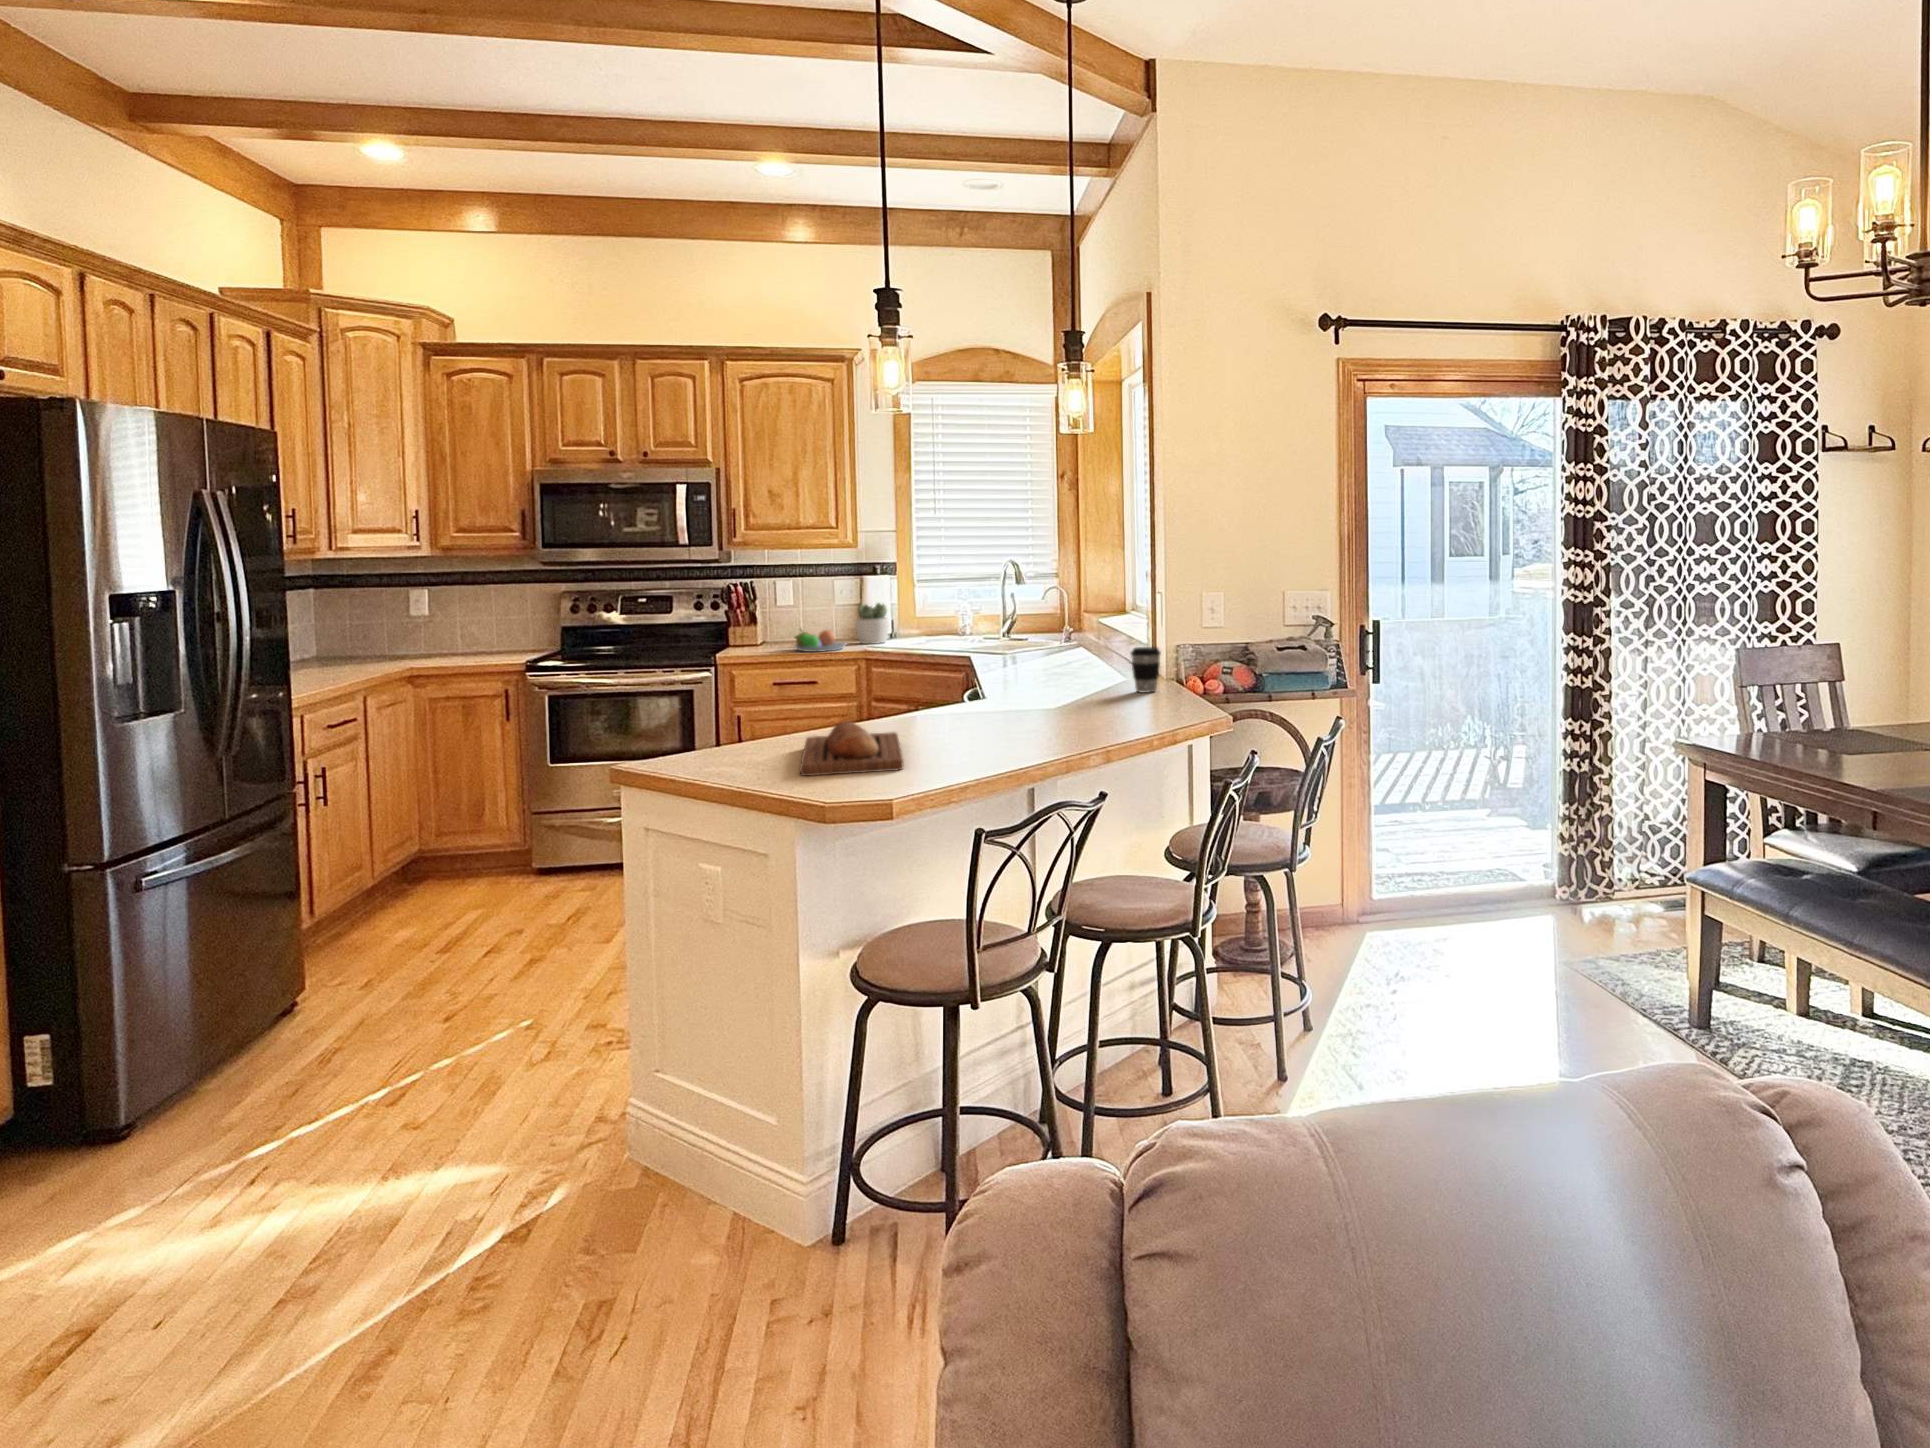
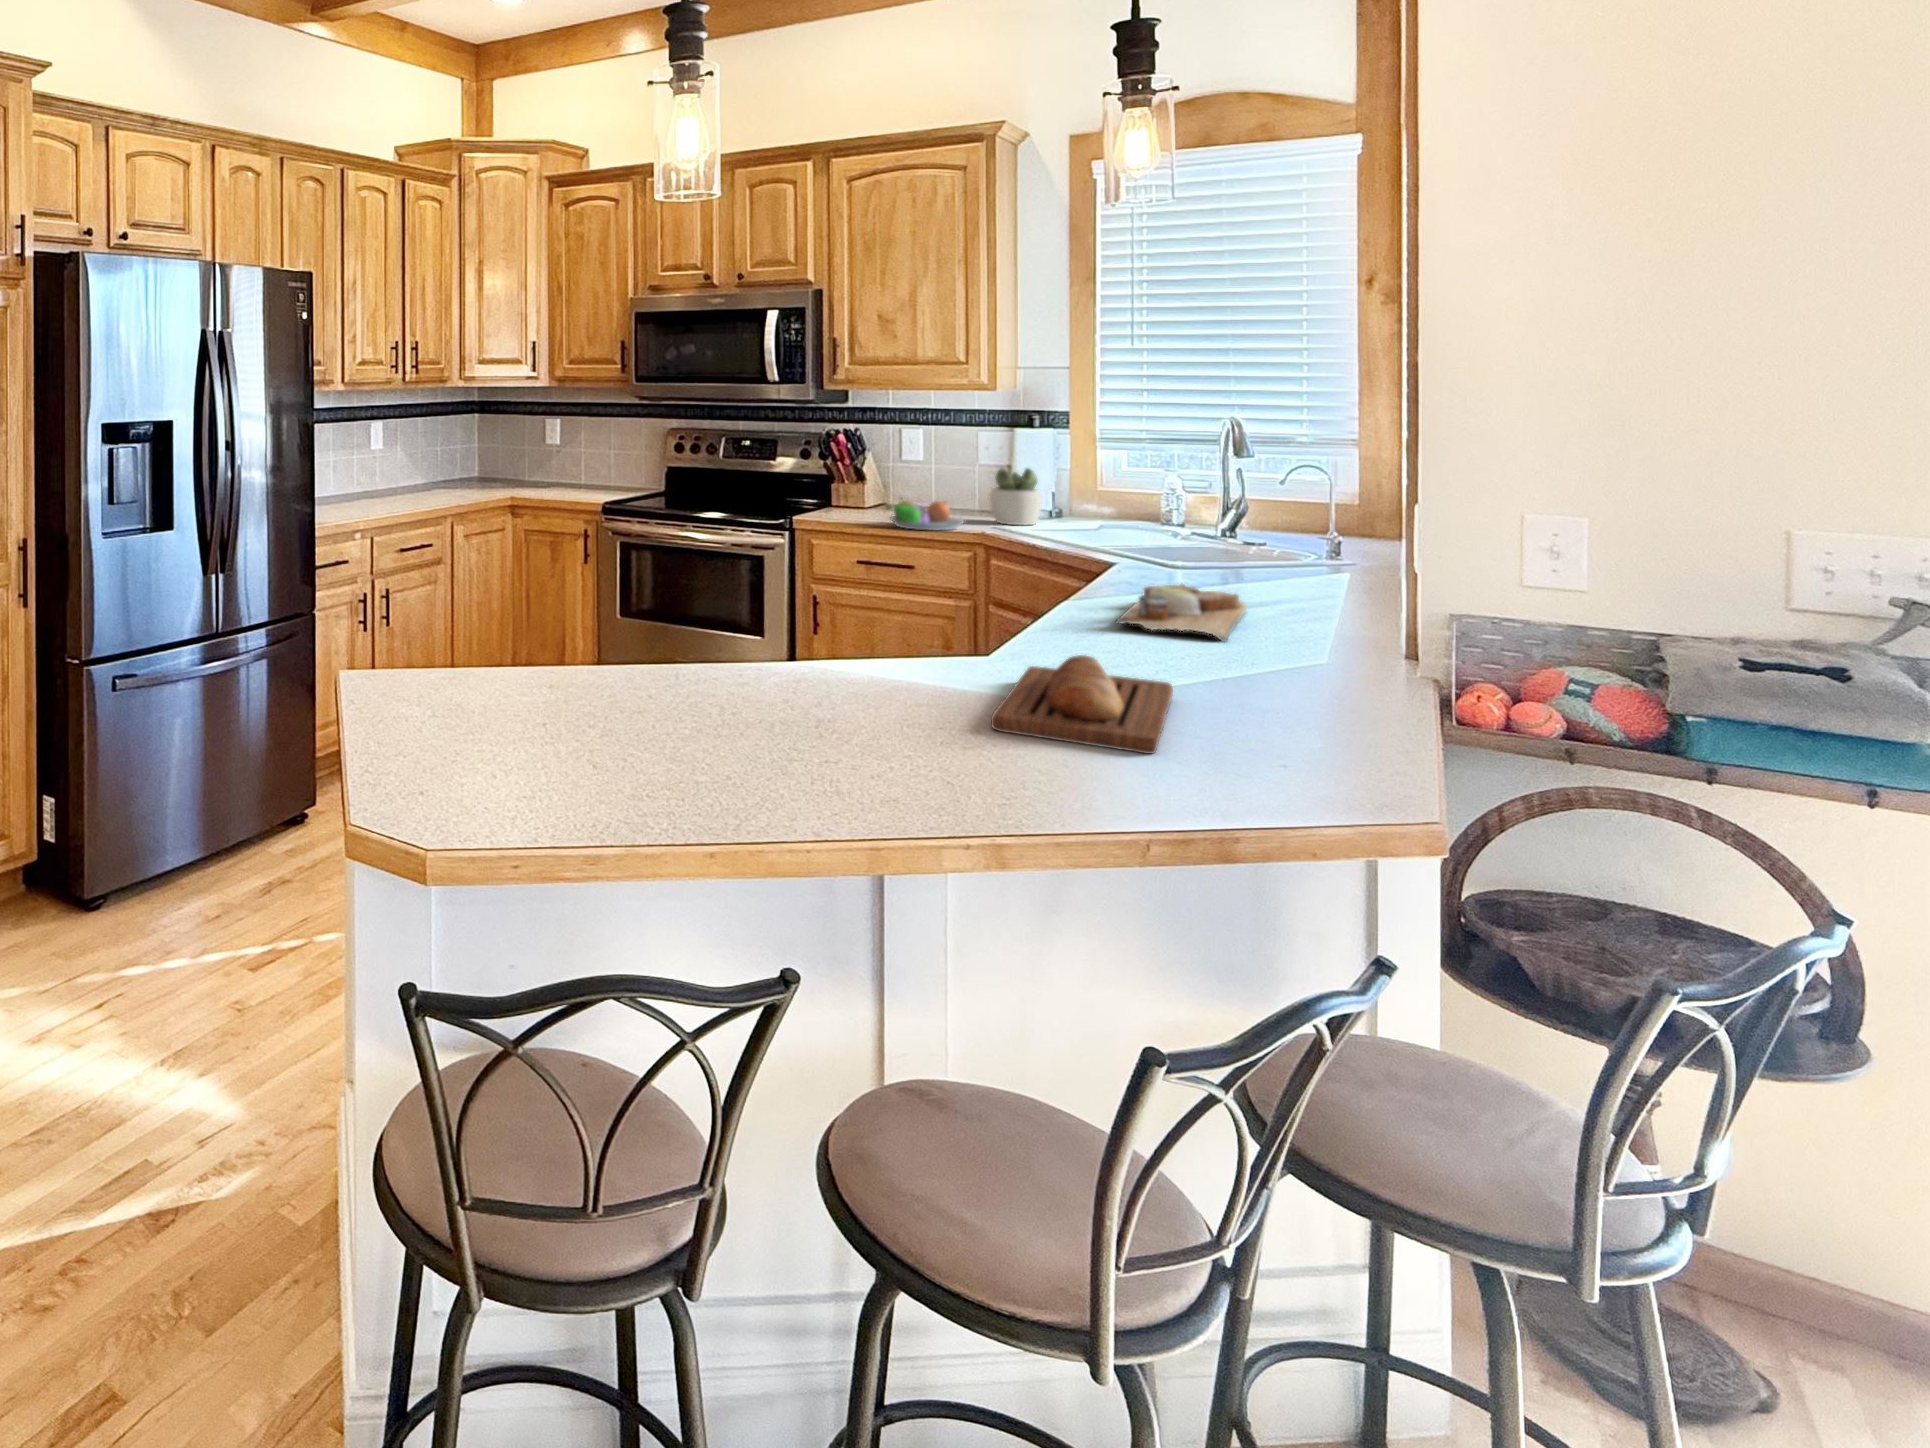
coffee cup: present [1130,647,1161,693] -> none [1289,608,1363,703]
cutting board: none [1016,656,1078,680] -> present [1116,584,1247,642]
bread loaf: present [800,721,903,776] -> present [991,655,1173,754]

